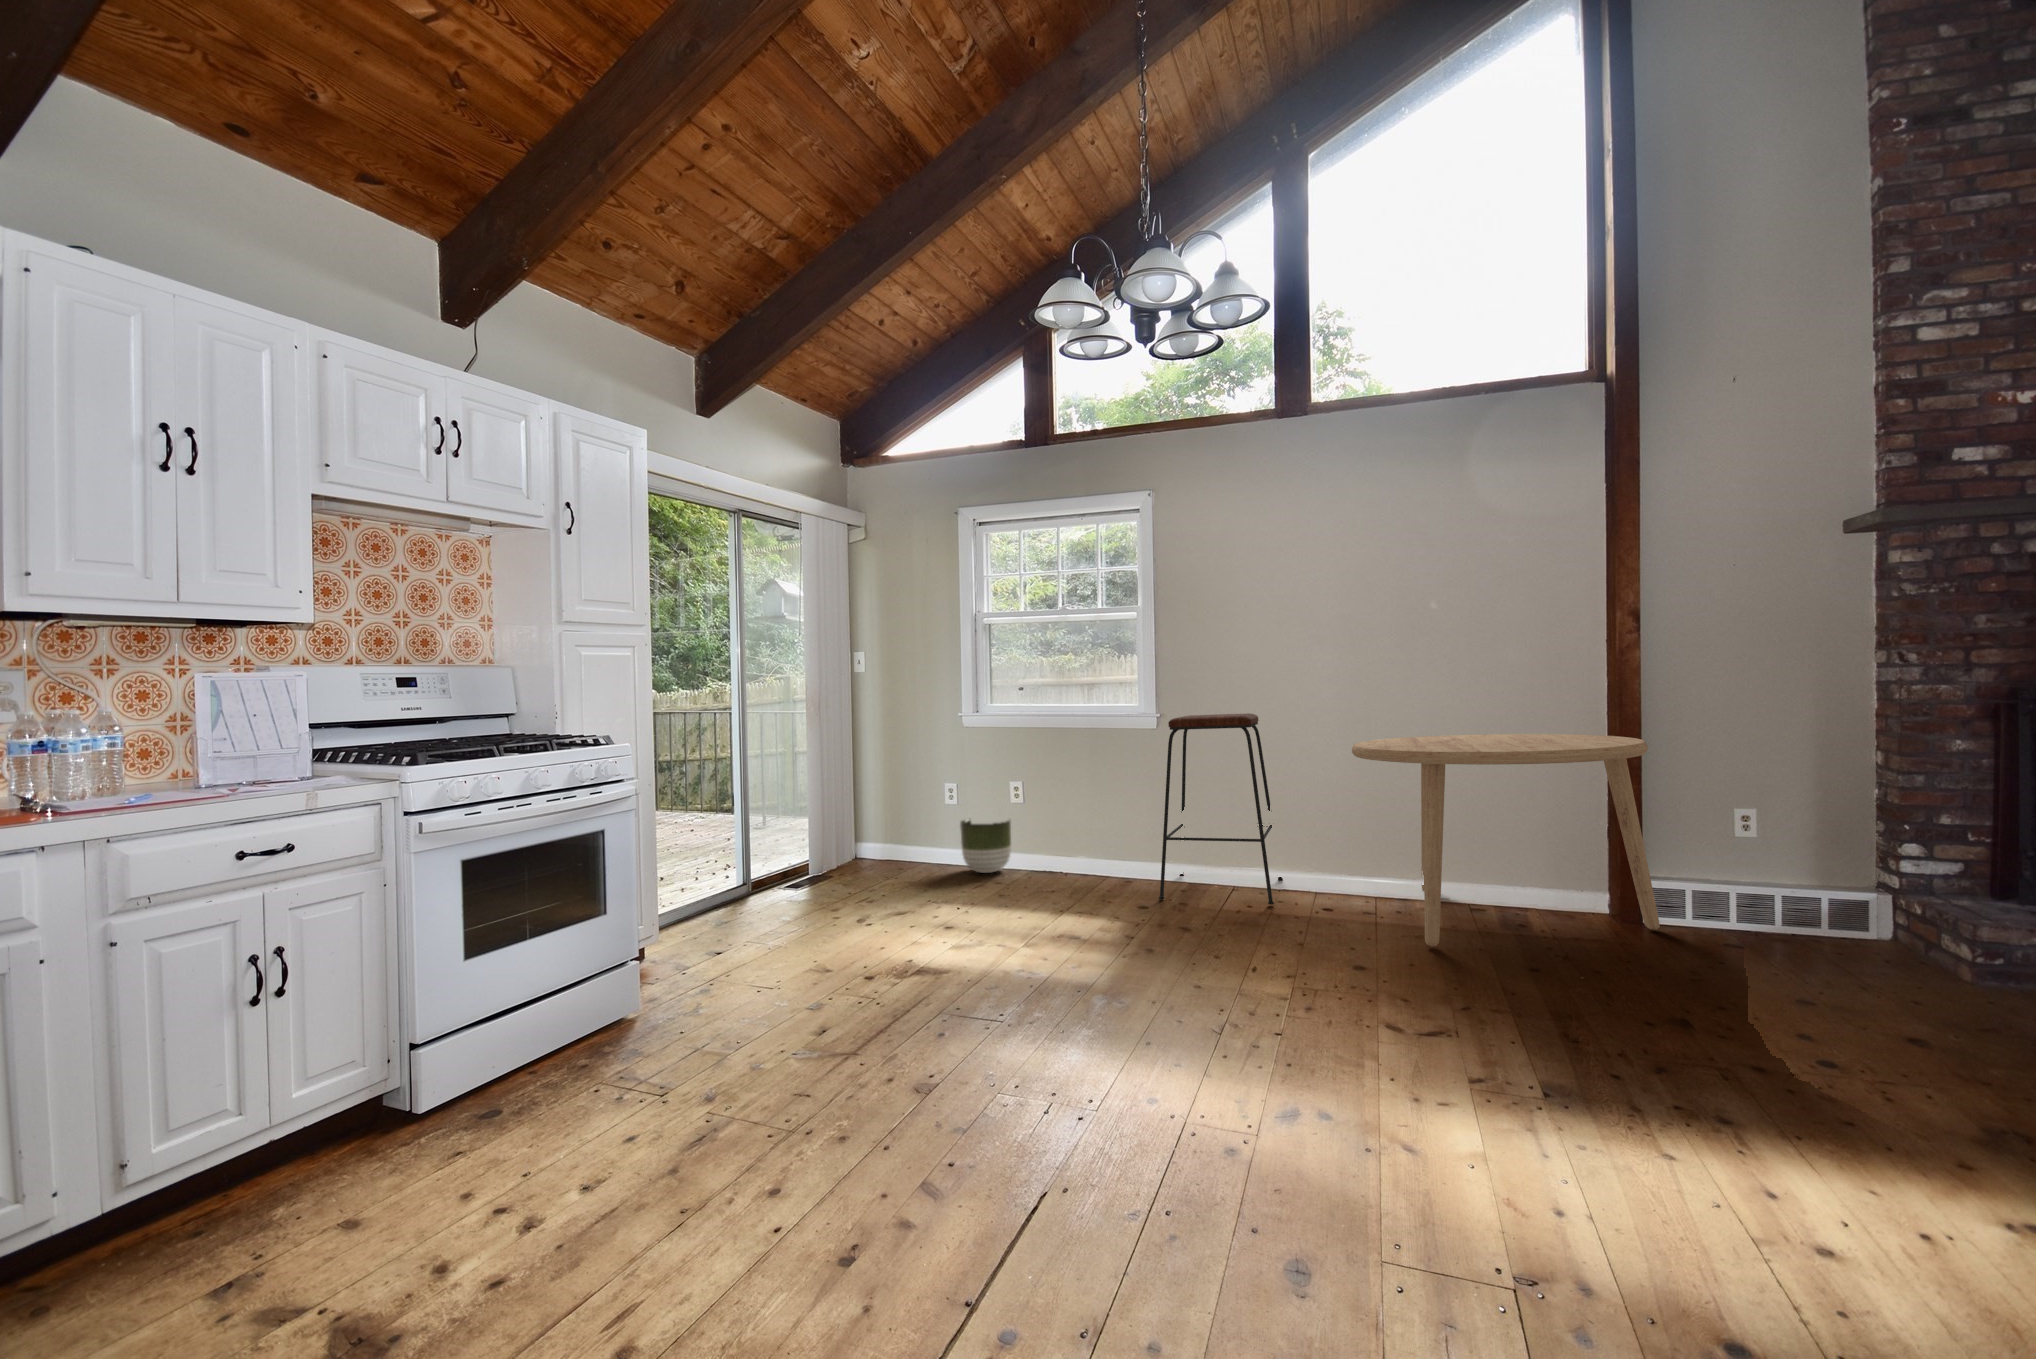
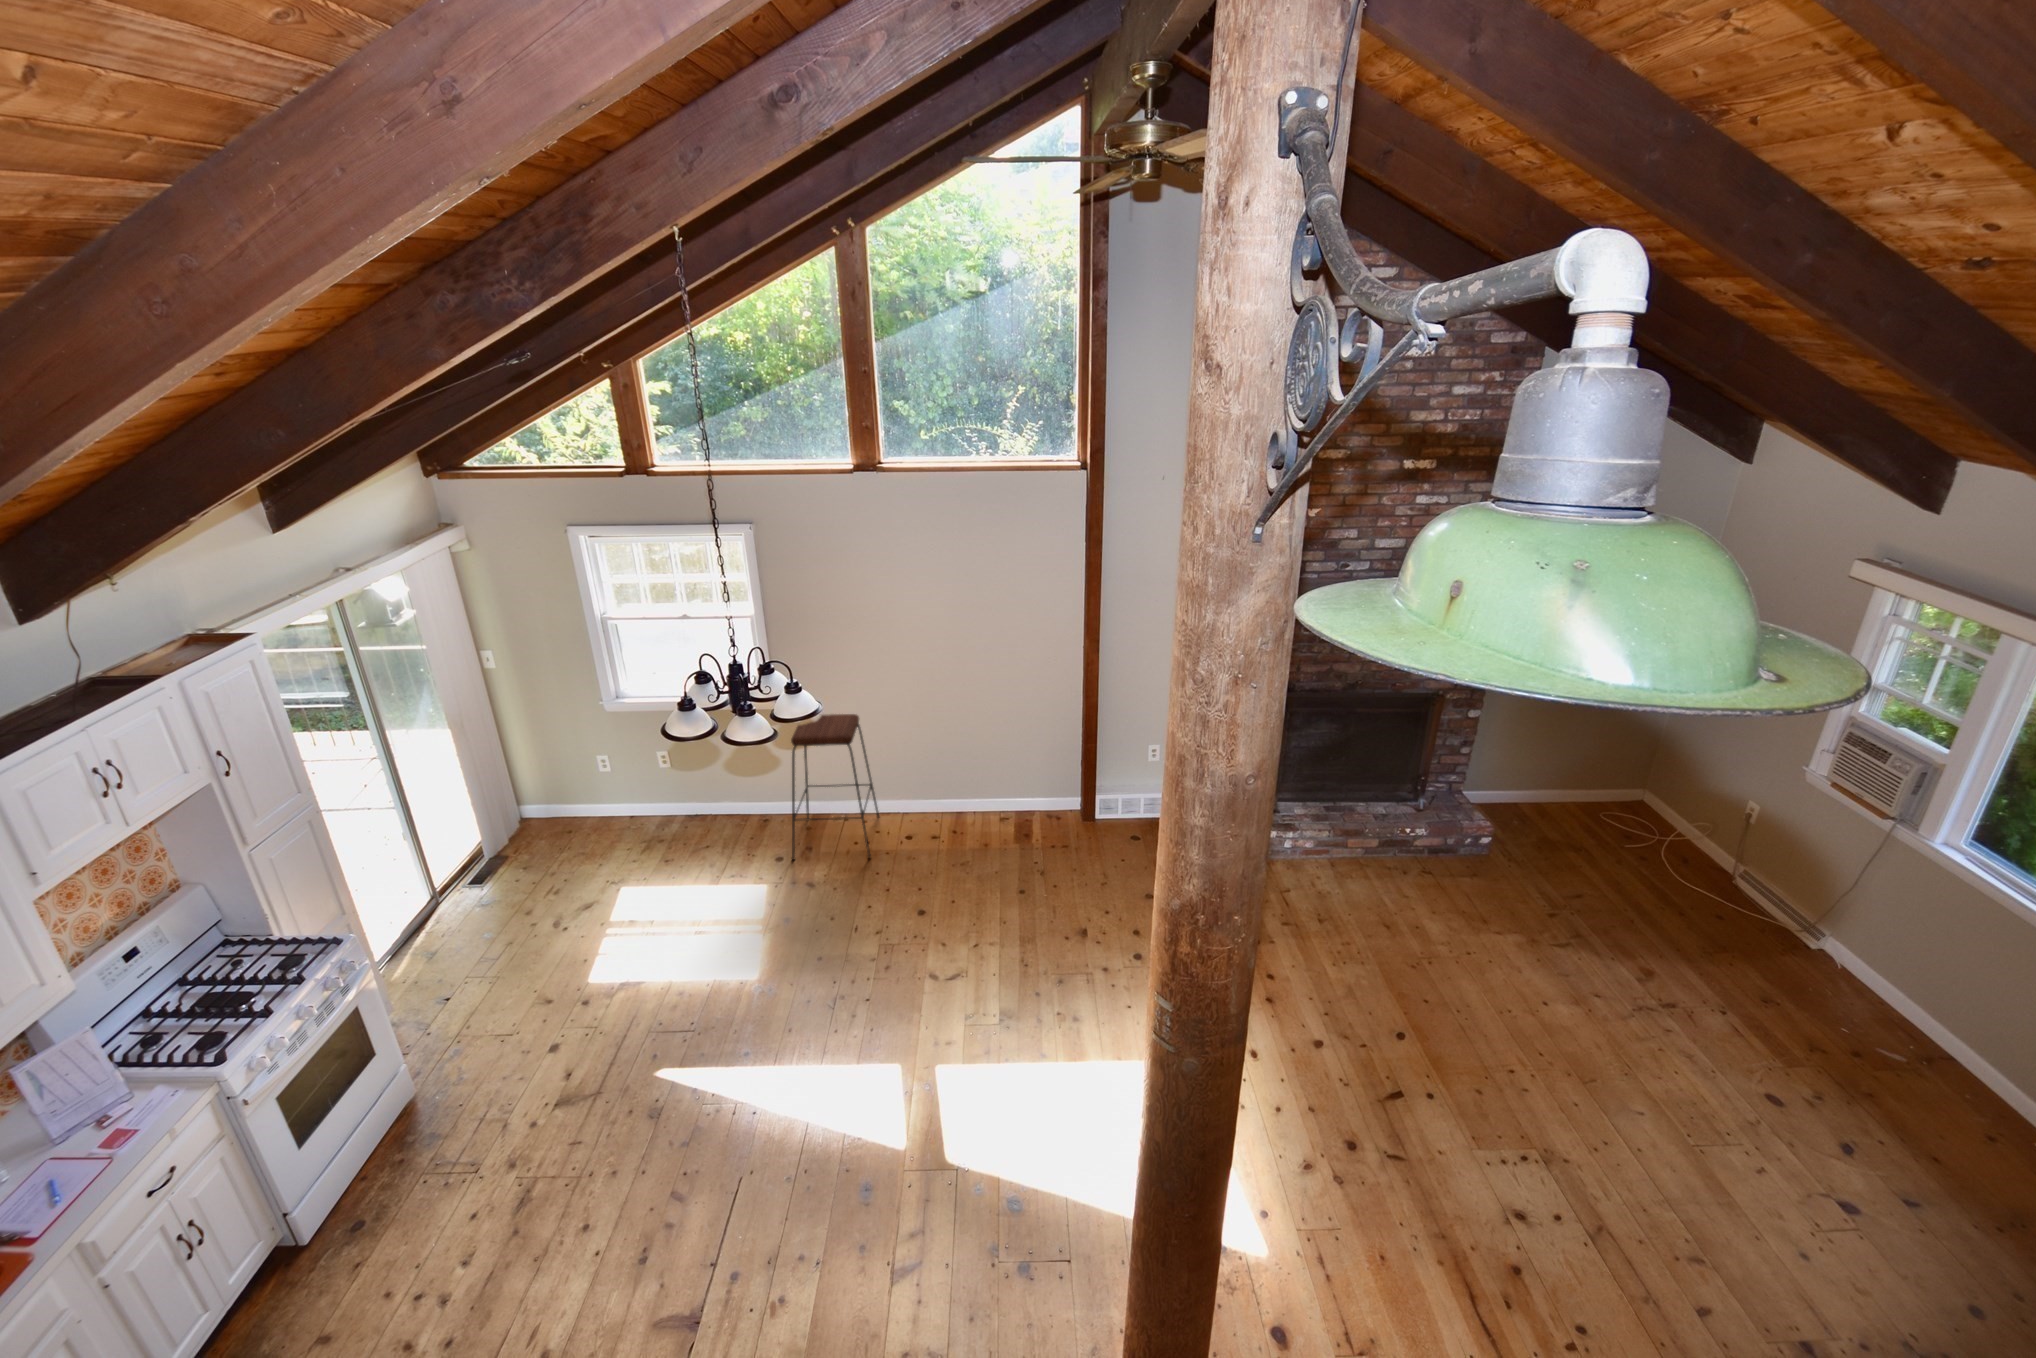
dining table: present [1352,734,1660,946] -> none [920,724,1087,899]
planter: present [960,819,1011,873] -> none [621,784,669,835]

